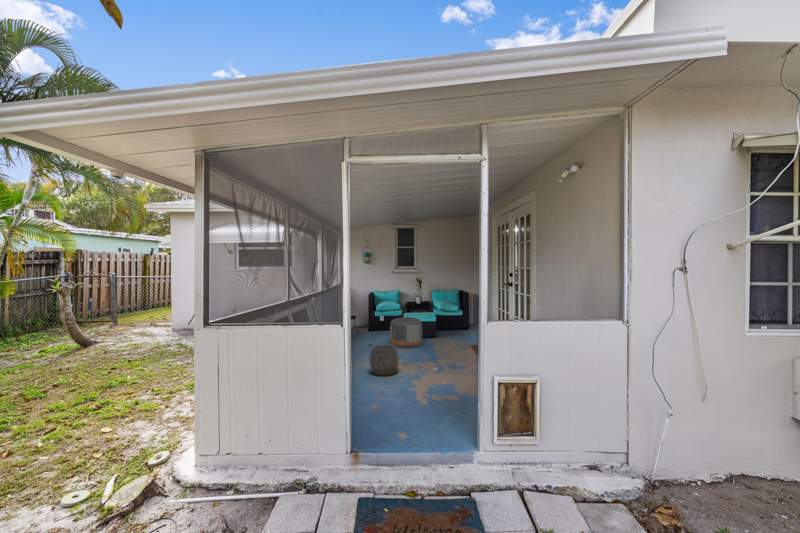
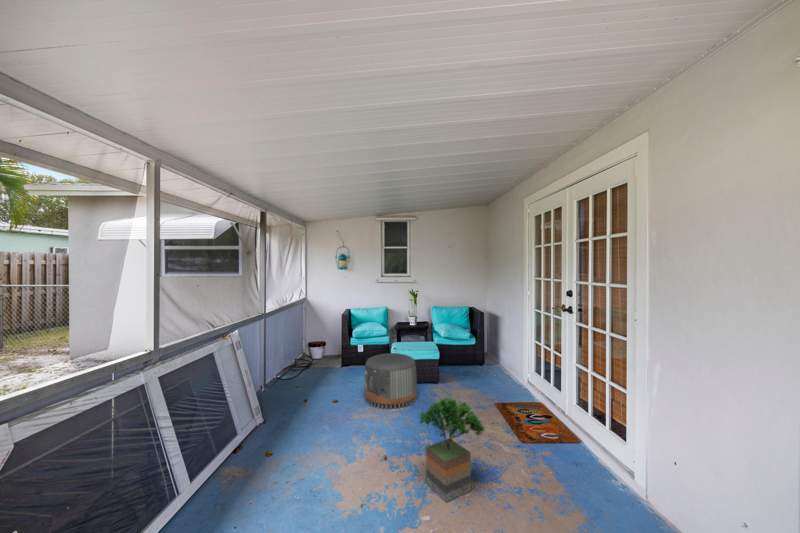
potted tree: none [424,329,457,375] -> present [419,398,485,502]
woven basket: present [369,344,399,376] -> none [304,426,366,505]

